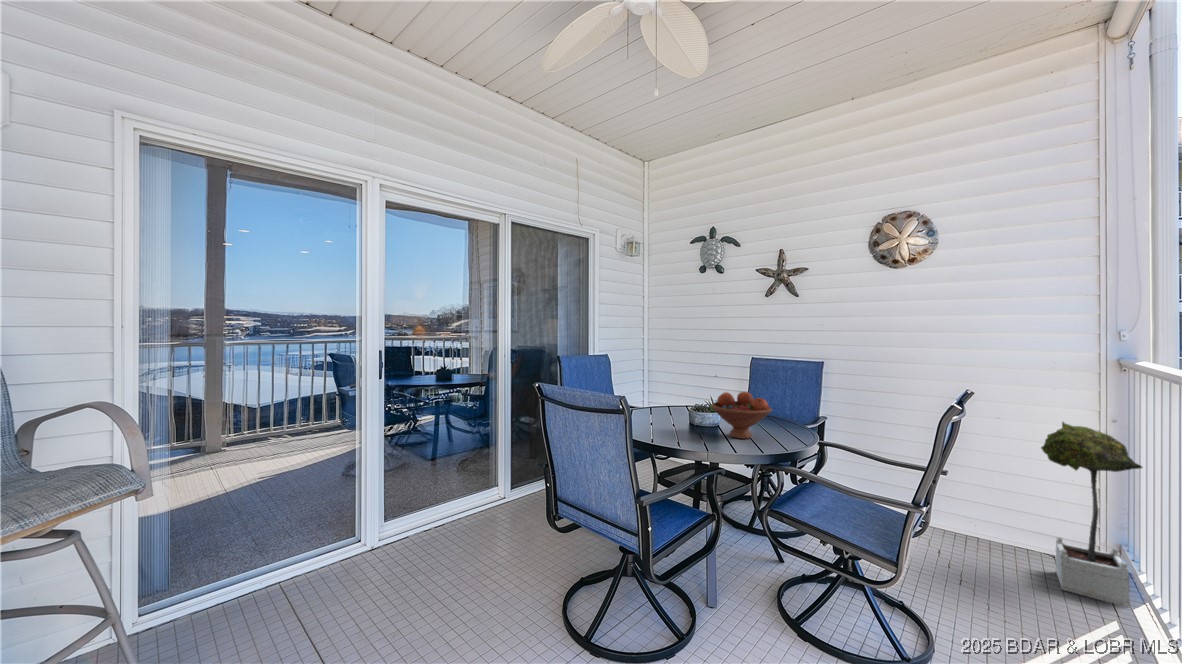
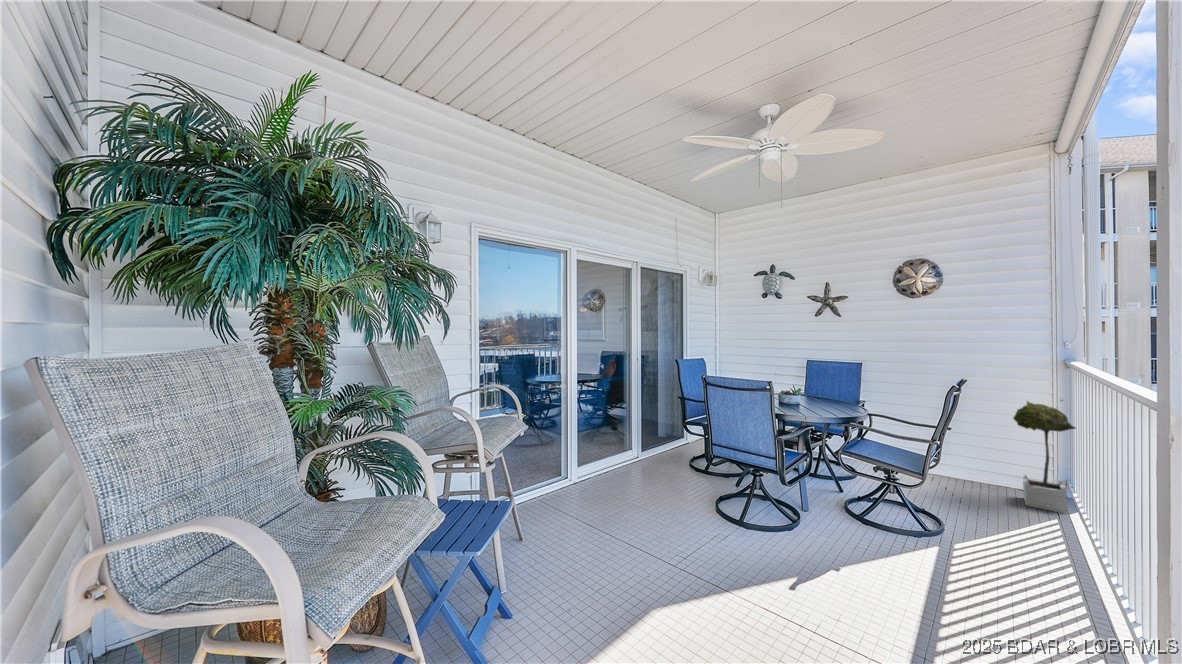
fruit bowl: present [711,392,772,439] -> none [801,382,841,410]

